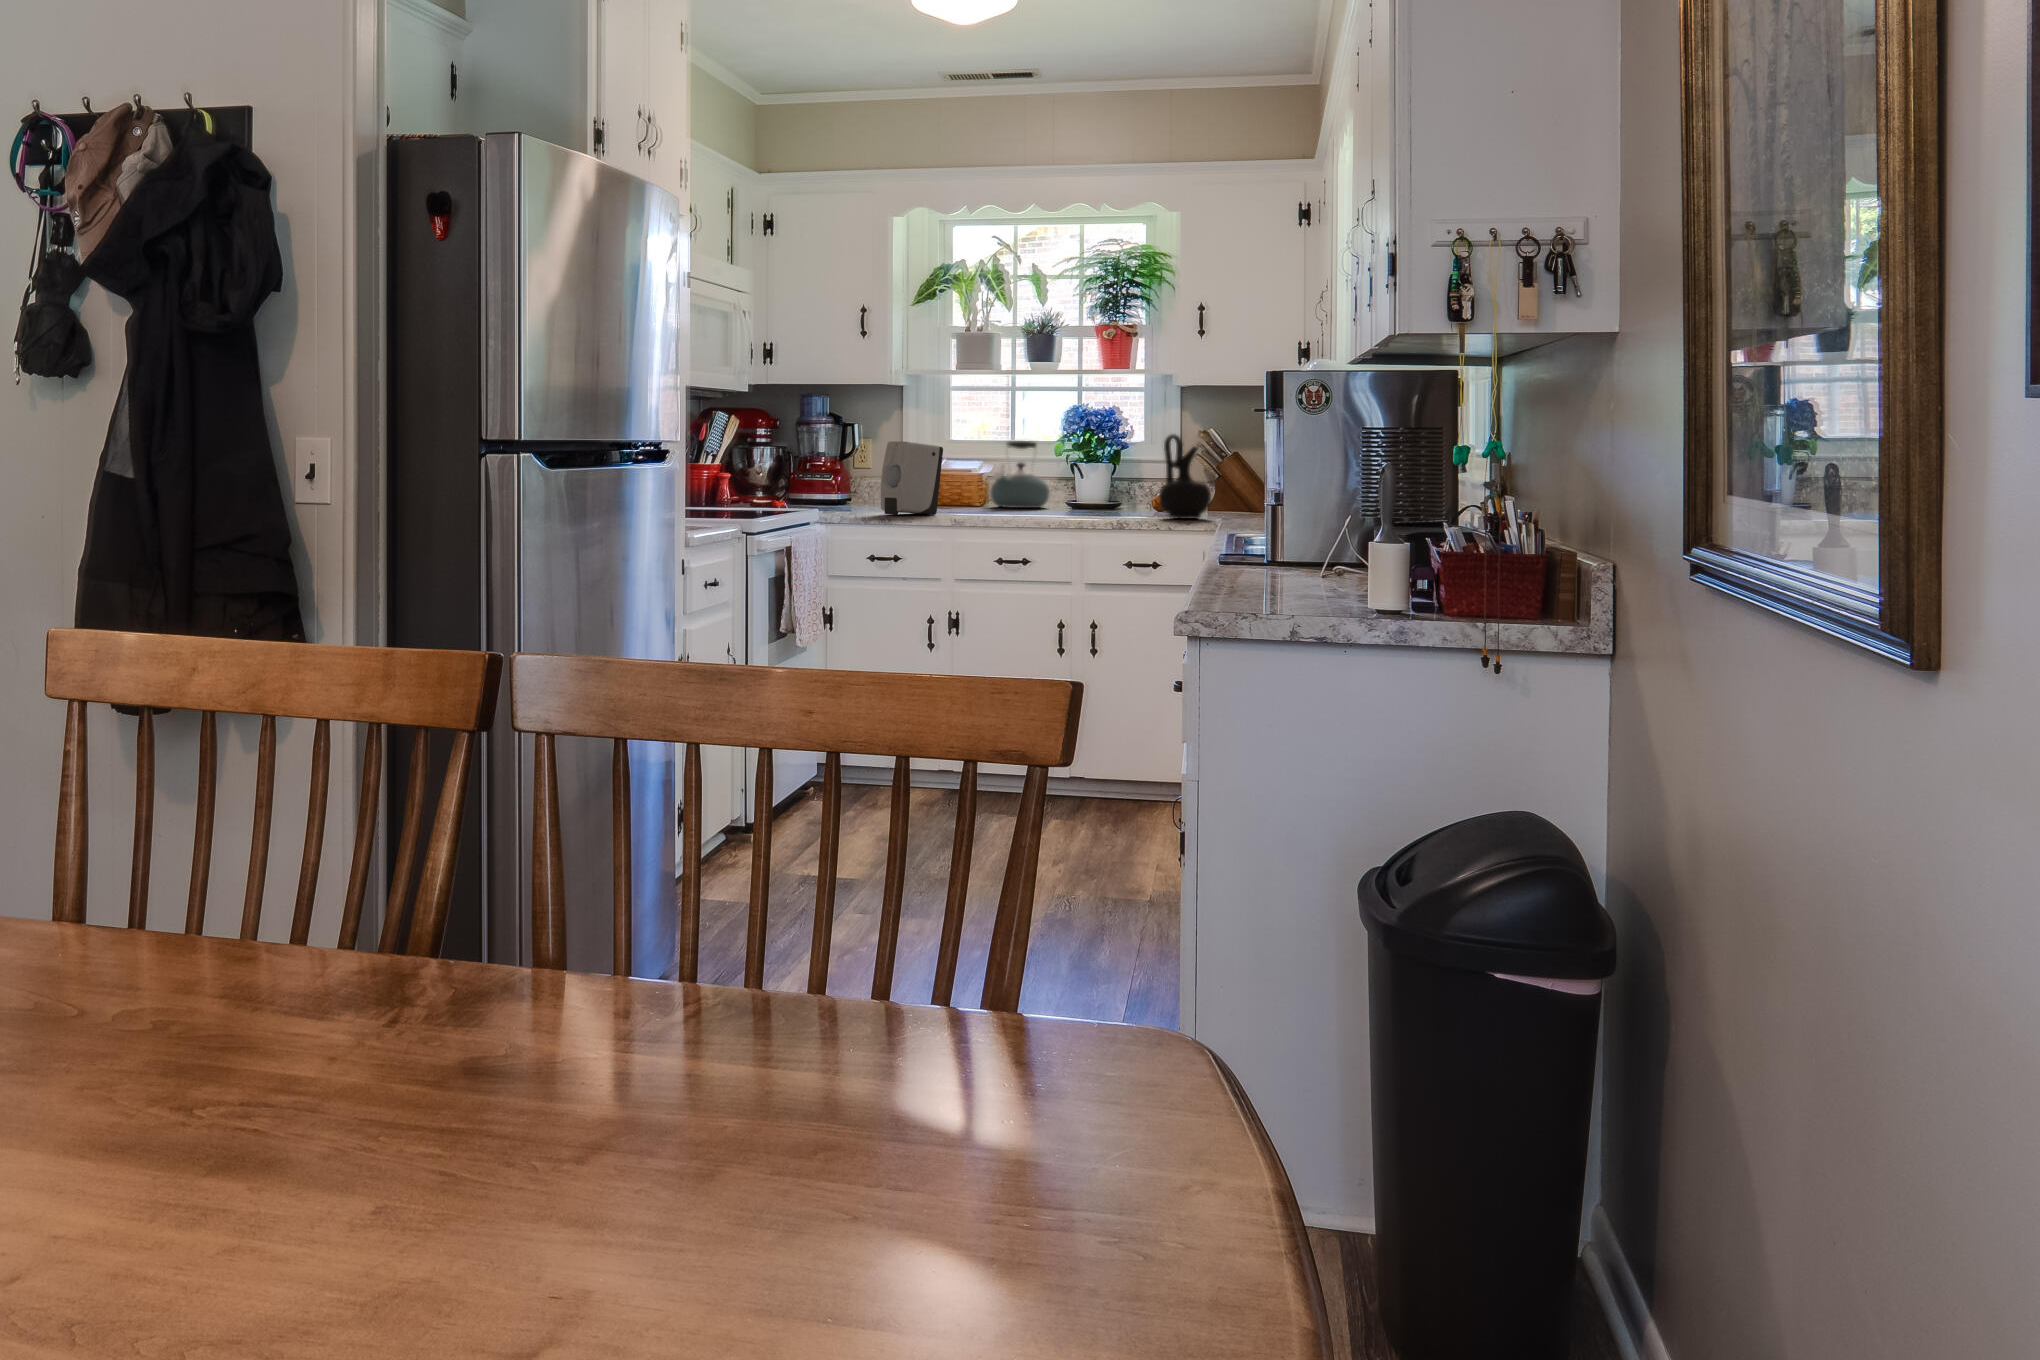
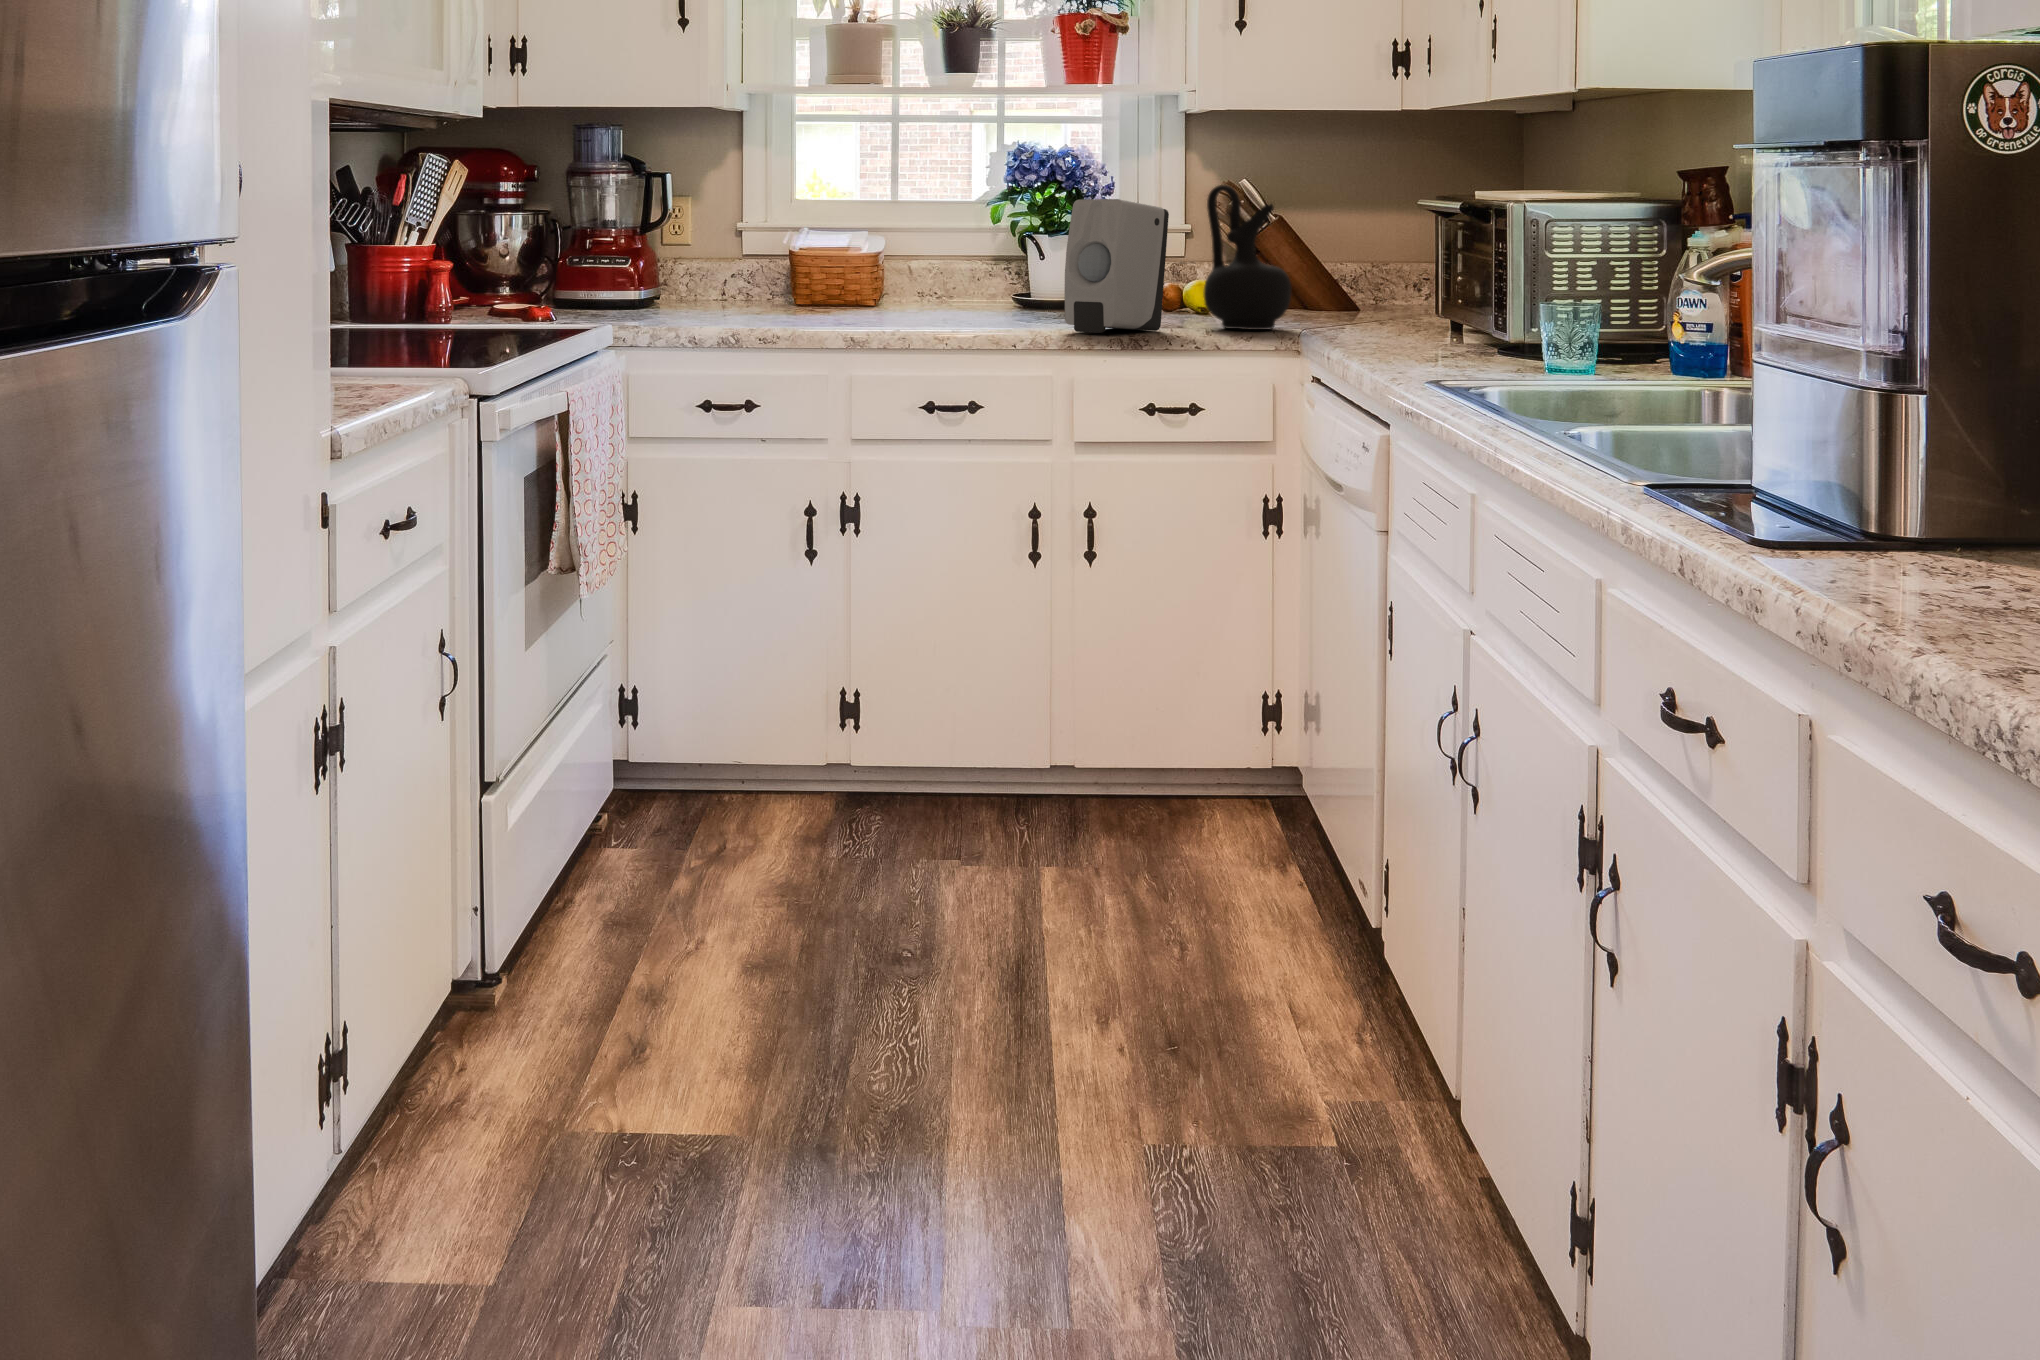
soap dispenser: present [881,441,943,515] -> present [1065,199,1169,333]
kettle: present [991,441,1049,508] -> none [894,200,988,310]

